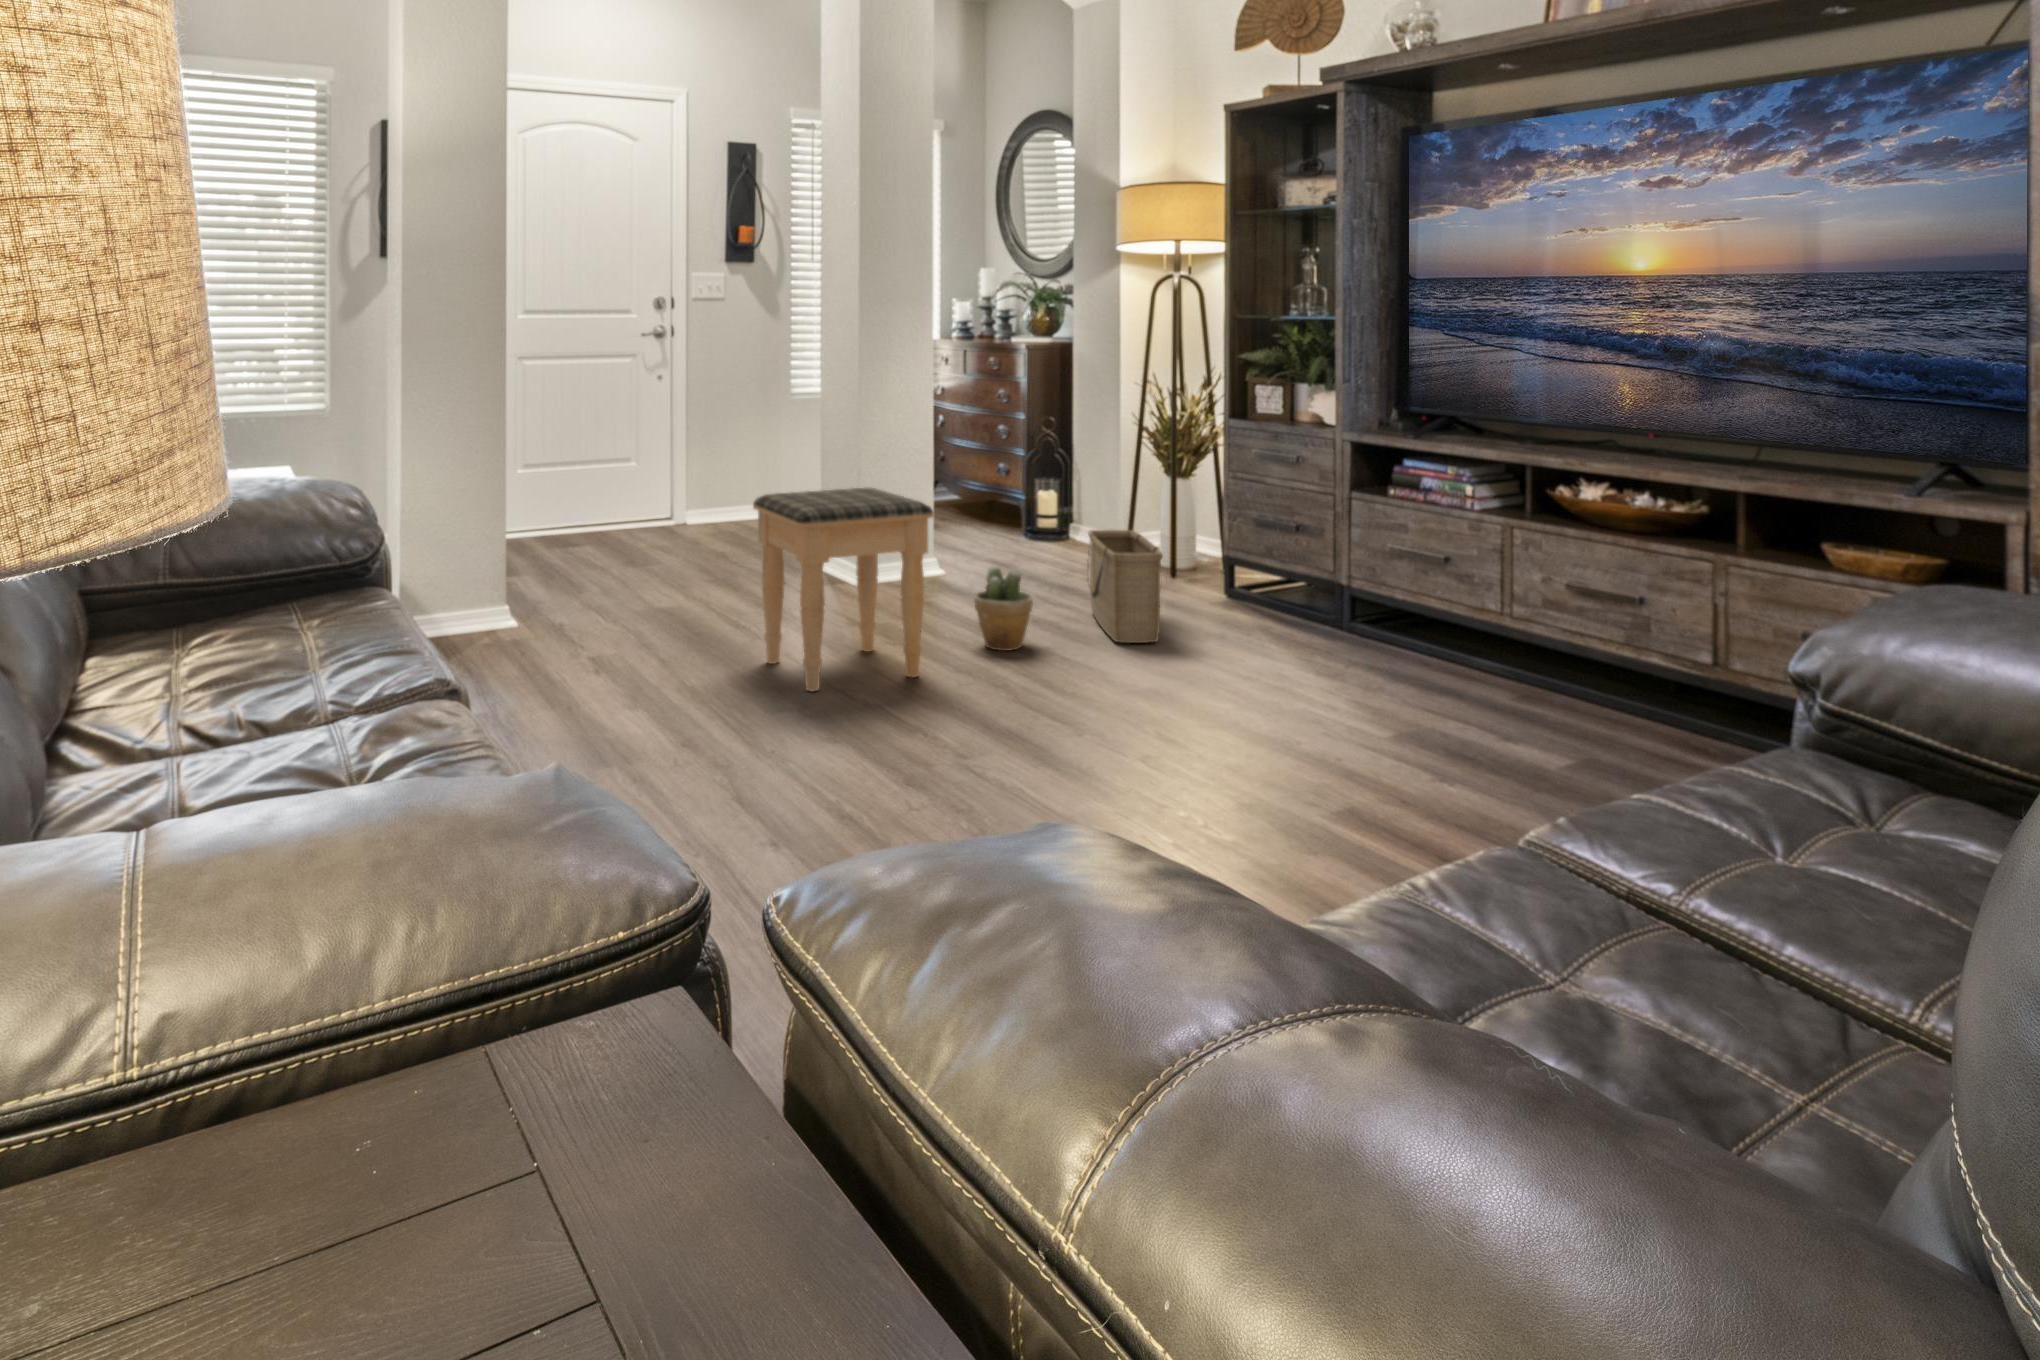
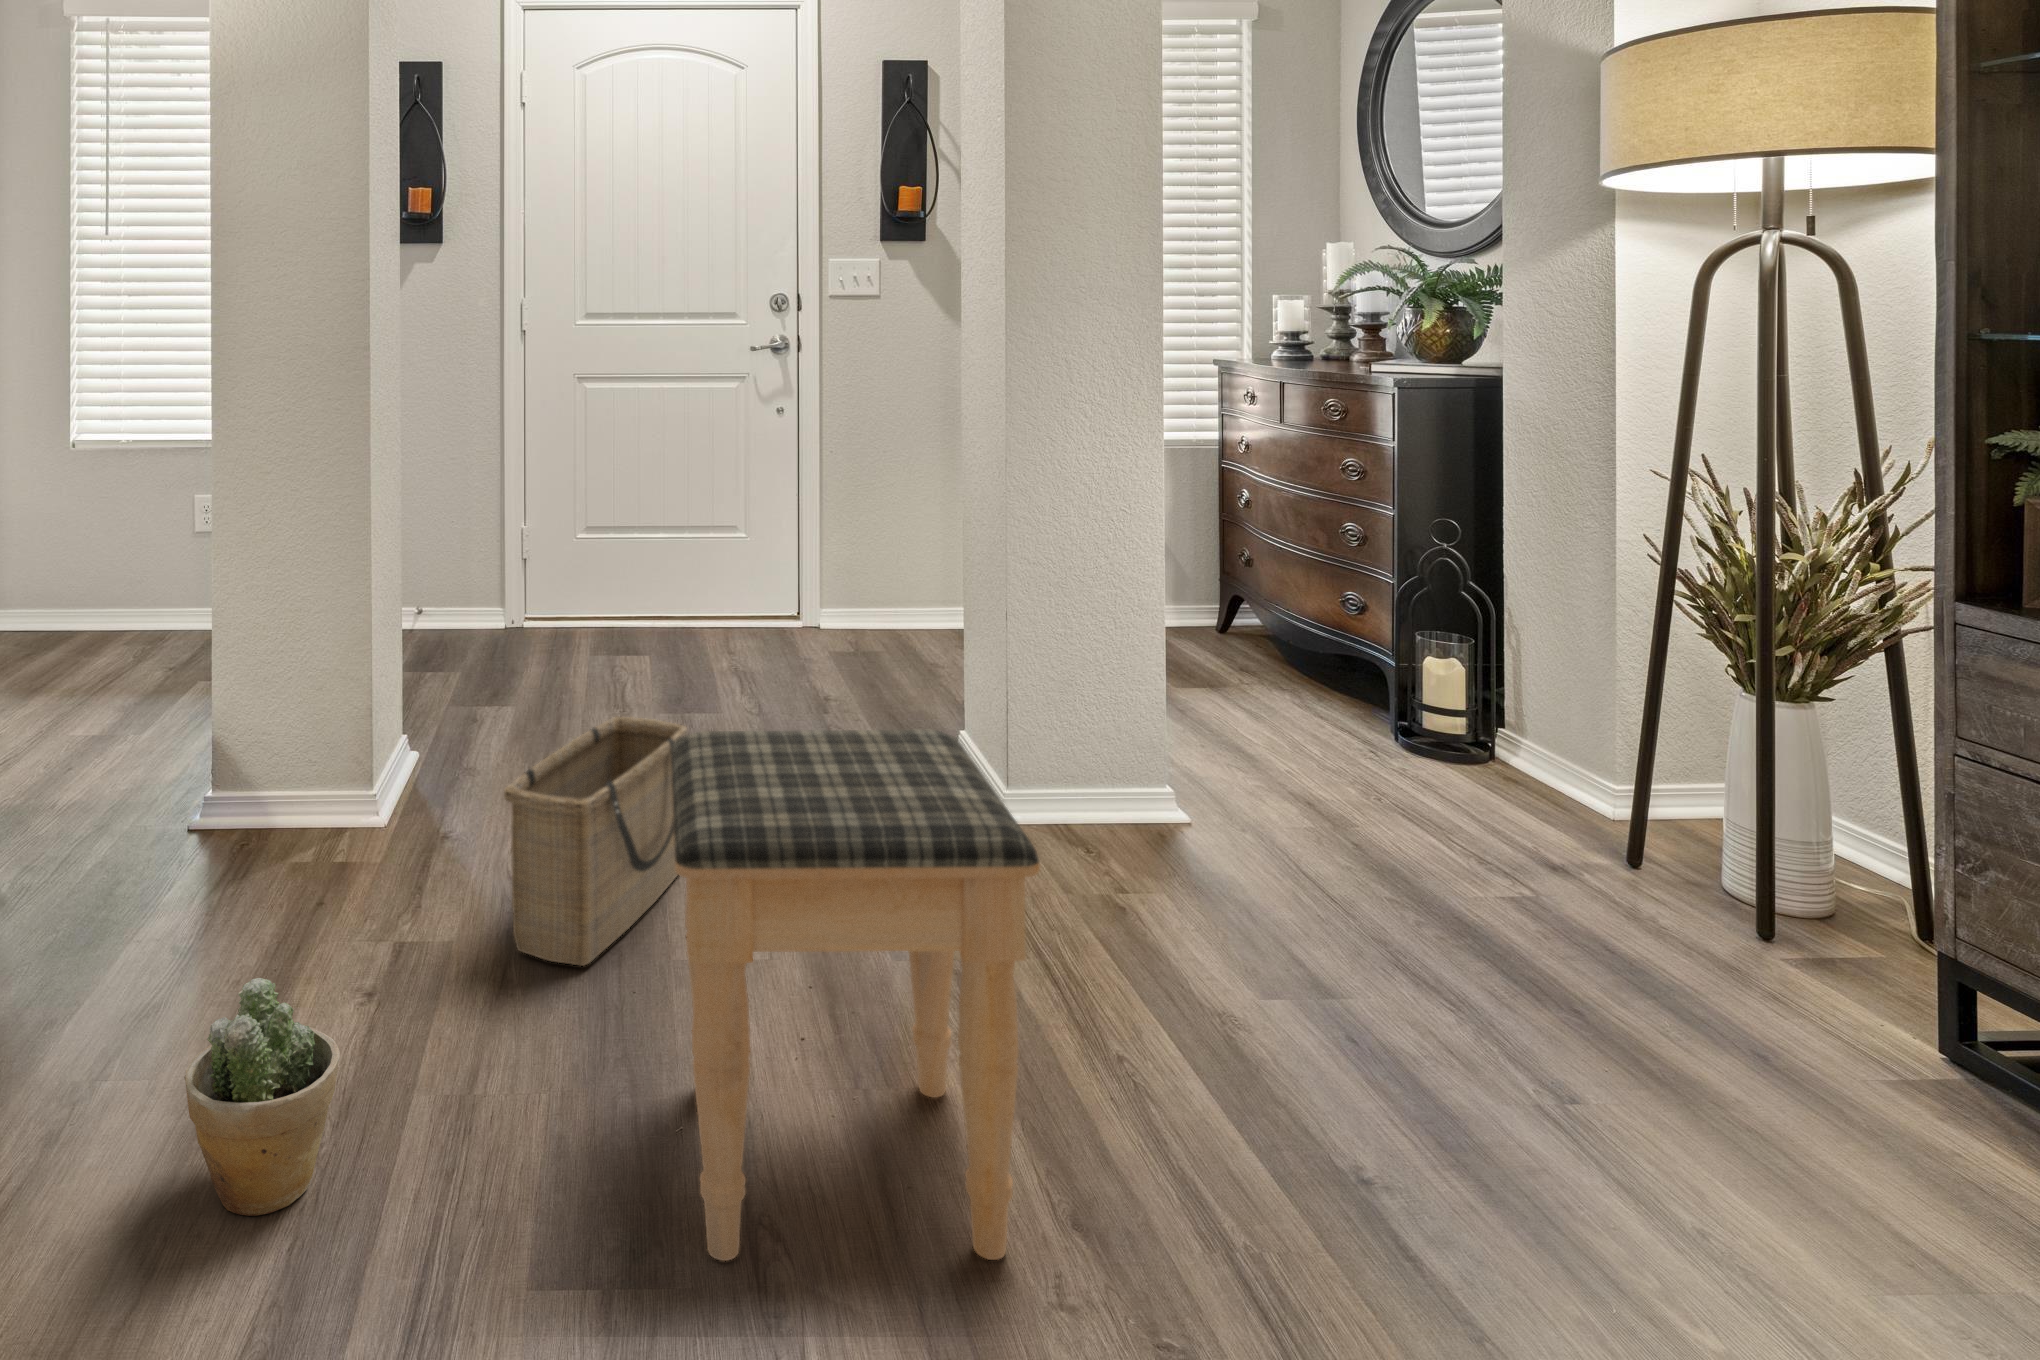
basket: present [1088,530,1163,643] -> present [504,716,688,966]
potted plant: present [974,566,1033,651] -> present [184,978,340,1216]

